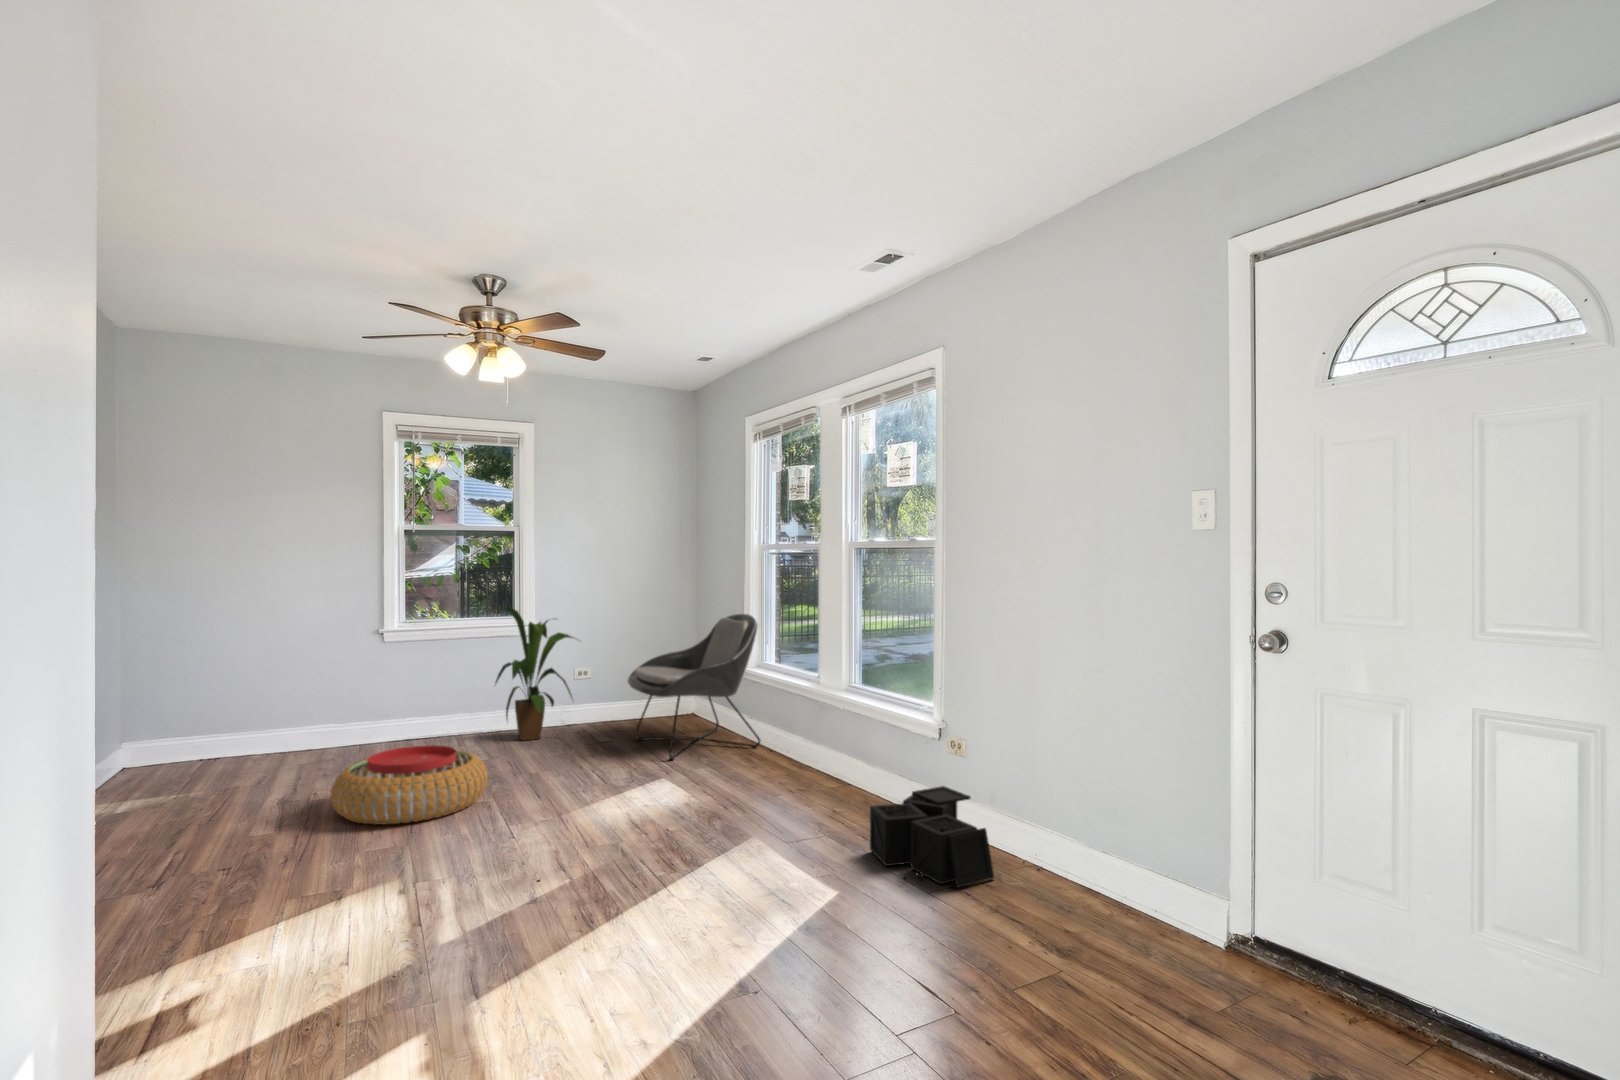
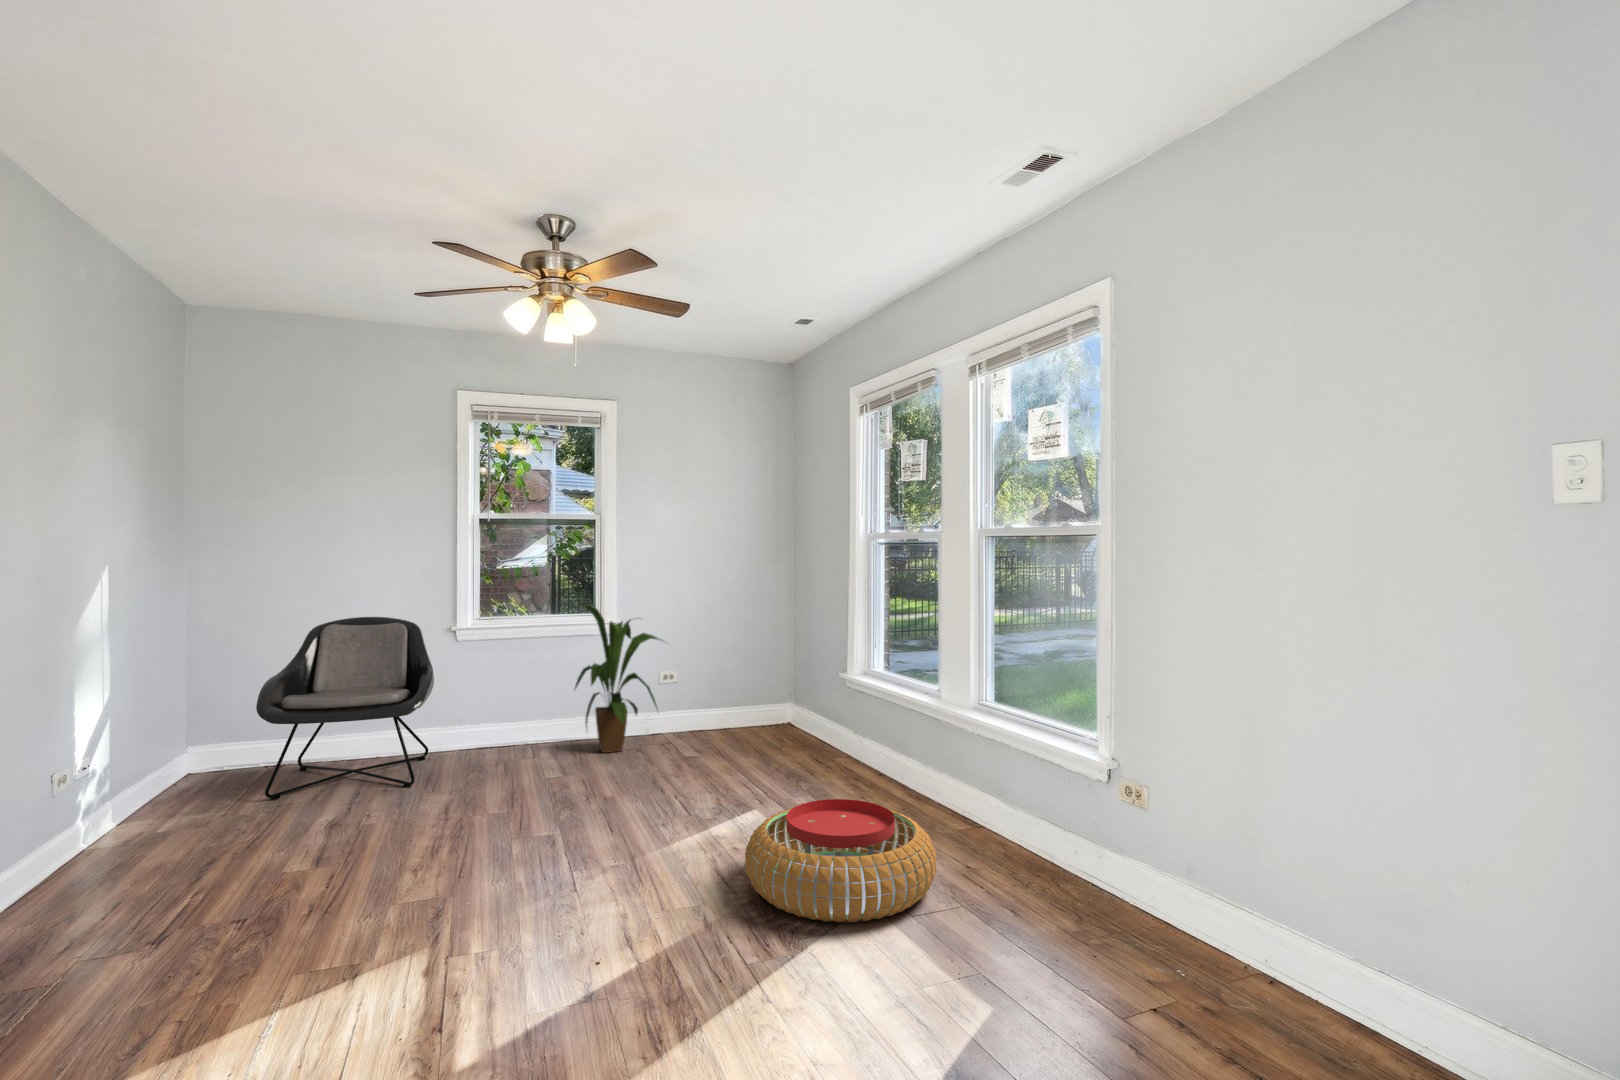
lounge chair: present [628,614,761,760] -> present [256,617,434,800]
pouf: present [331,745,488,825] -> present [745,799,937,923]
storage bin: present [870,786,994,887] -> none [1025,849,1212,1013]

